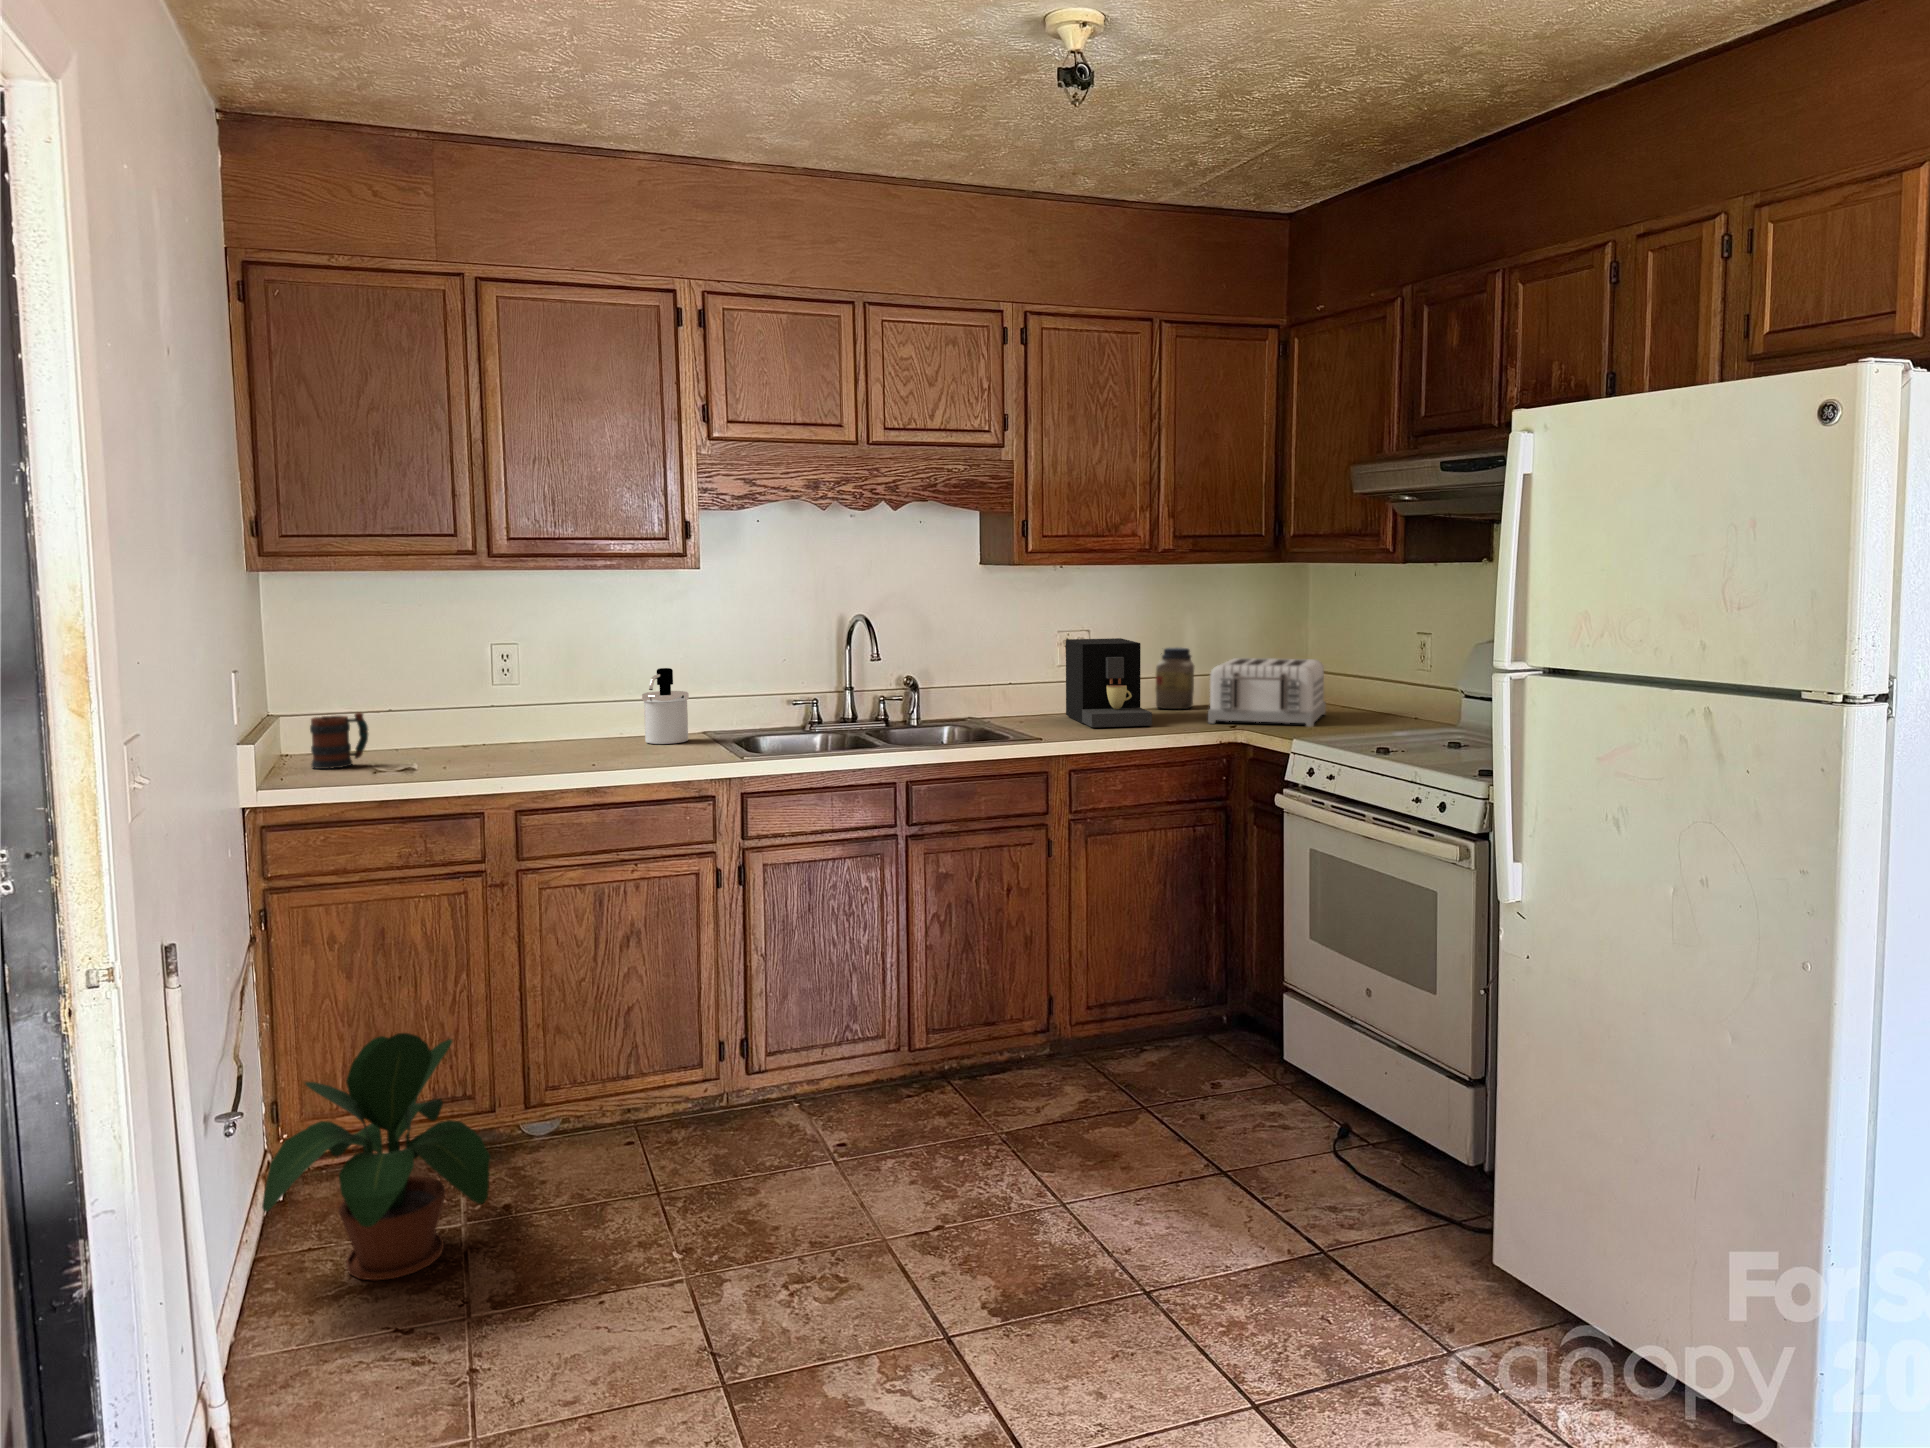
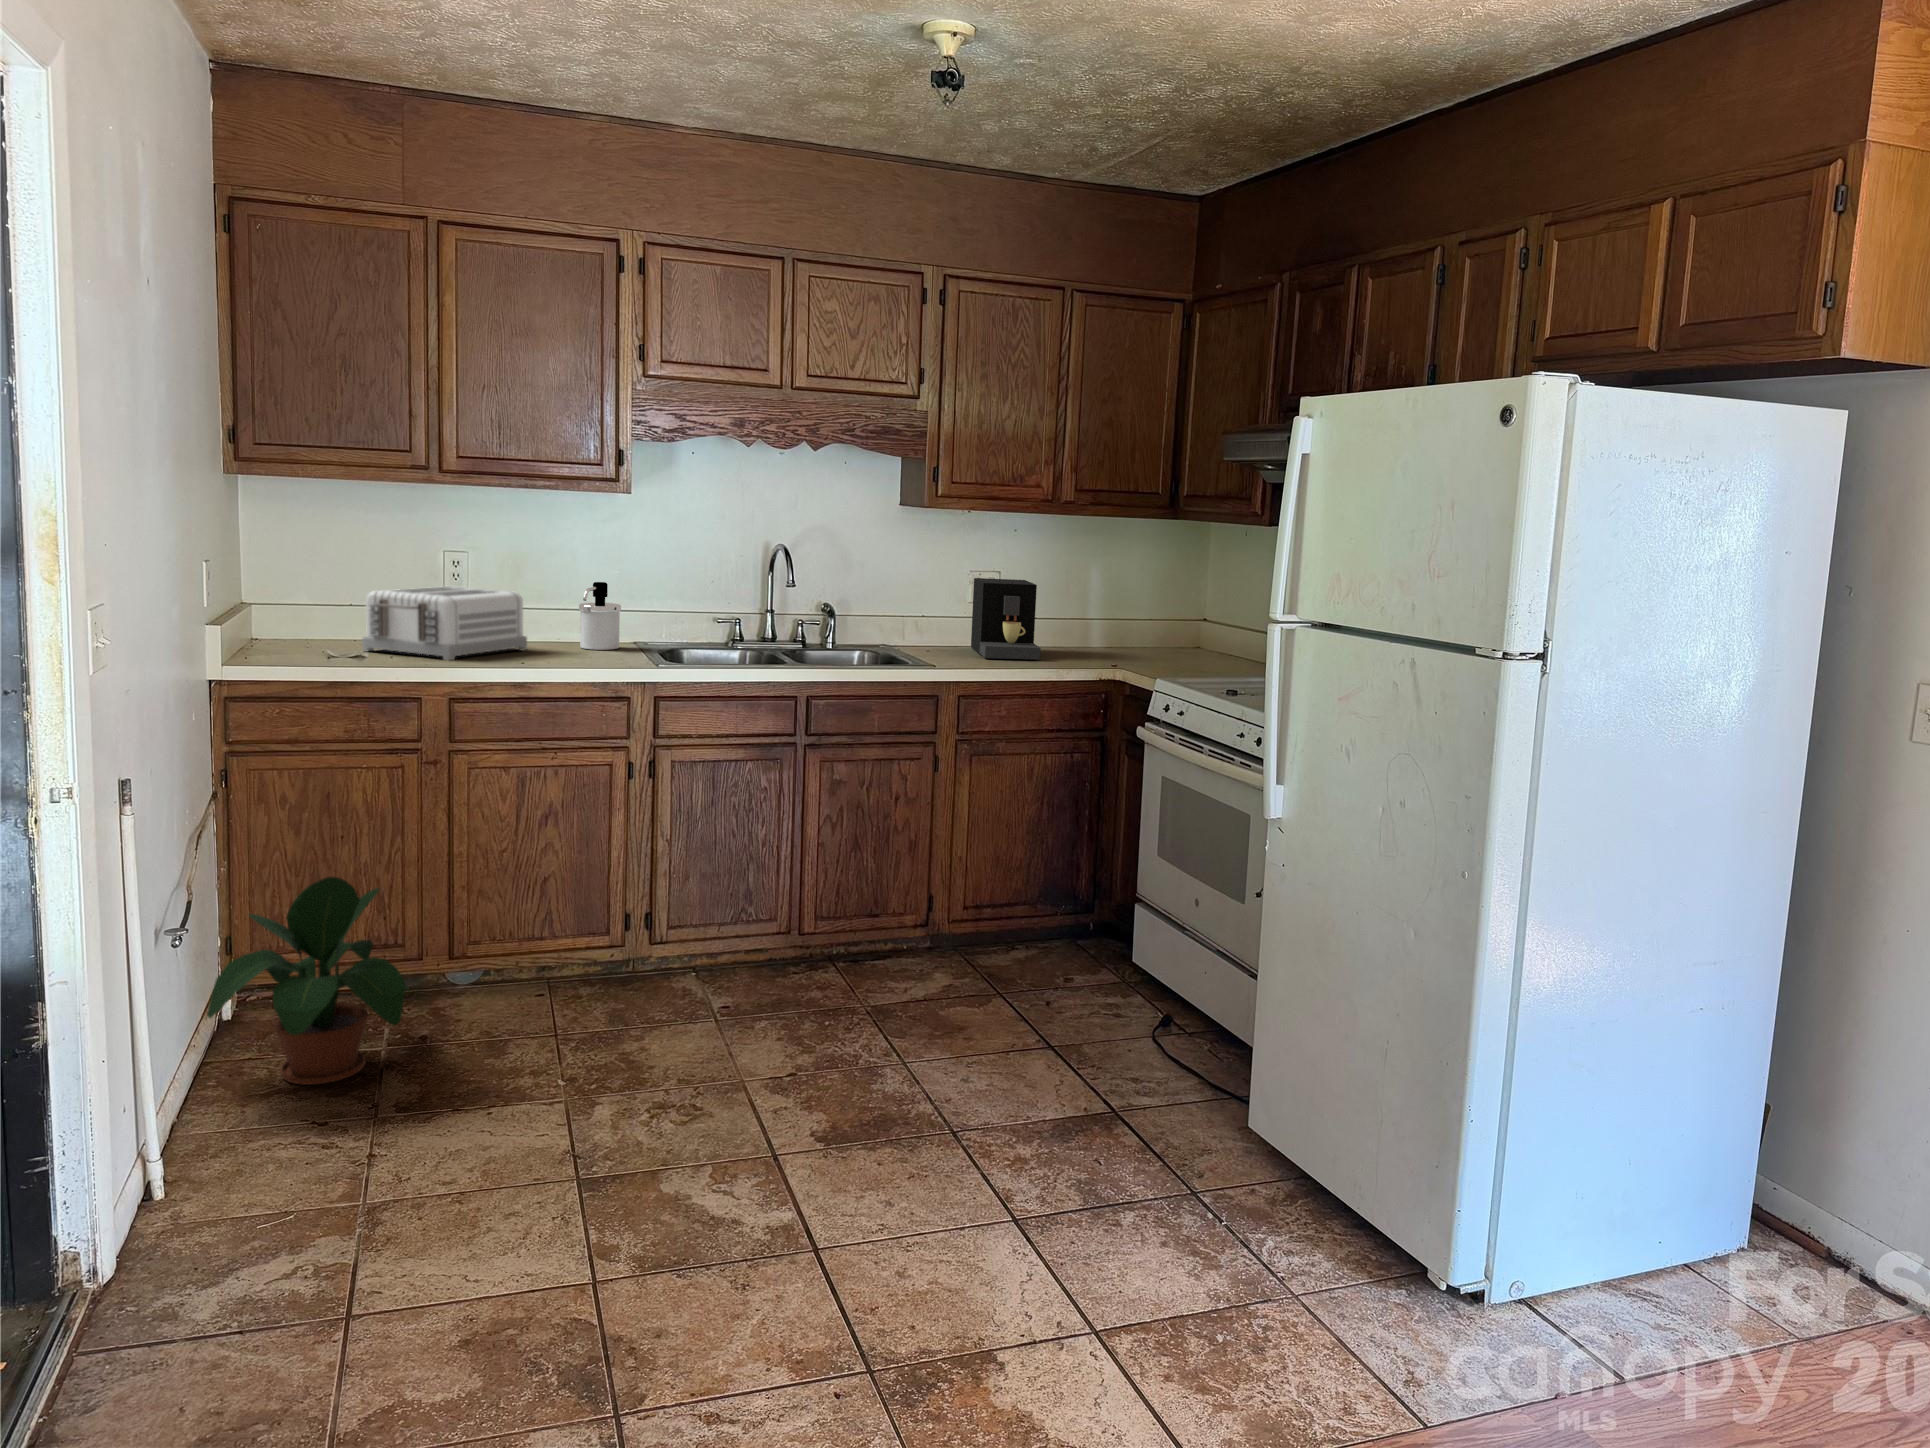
jar: present [1155,647,1194,709] -> none [1057,591,1095,648]
toaster: present [1208,658,1326,727] -> present [362,586,527,660]
mug: present [310,712,368,769] -> none [276,605,329,653]

